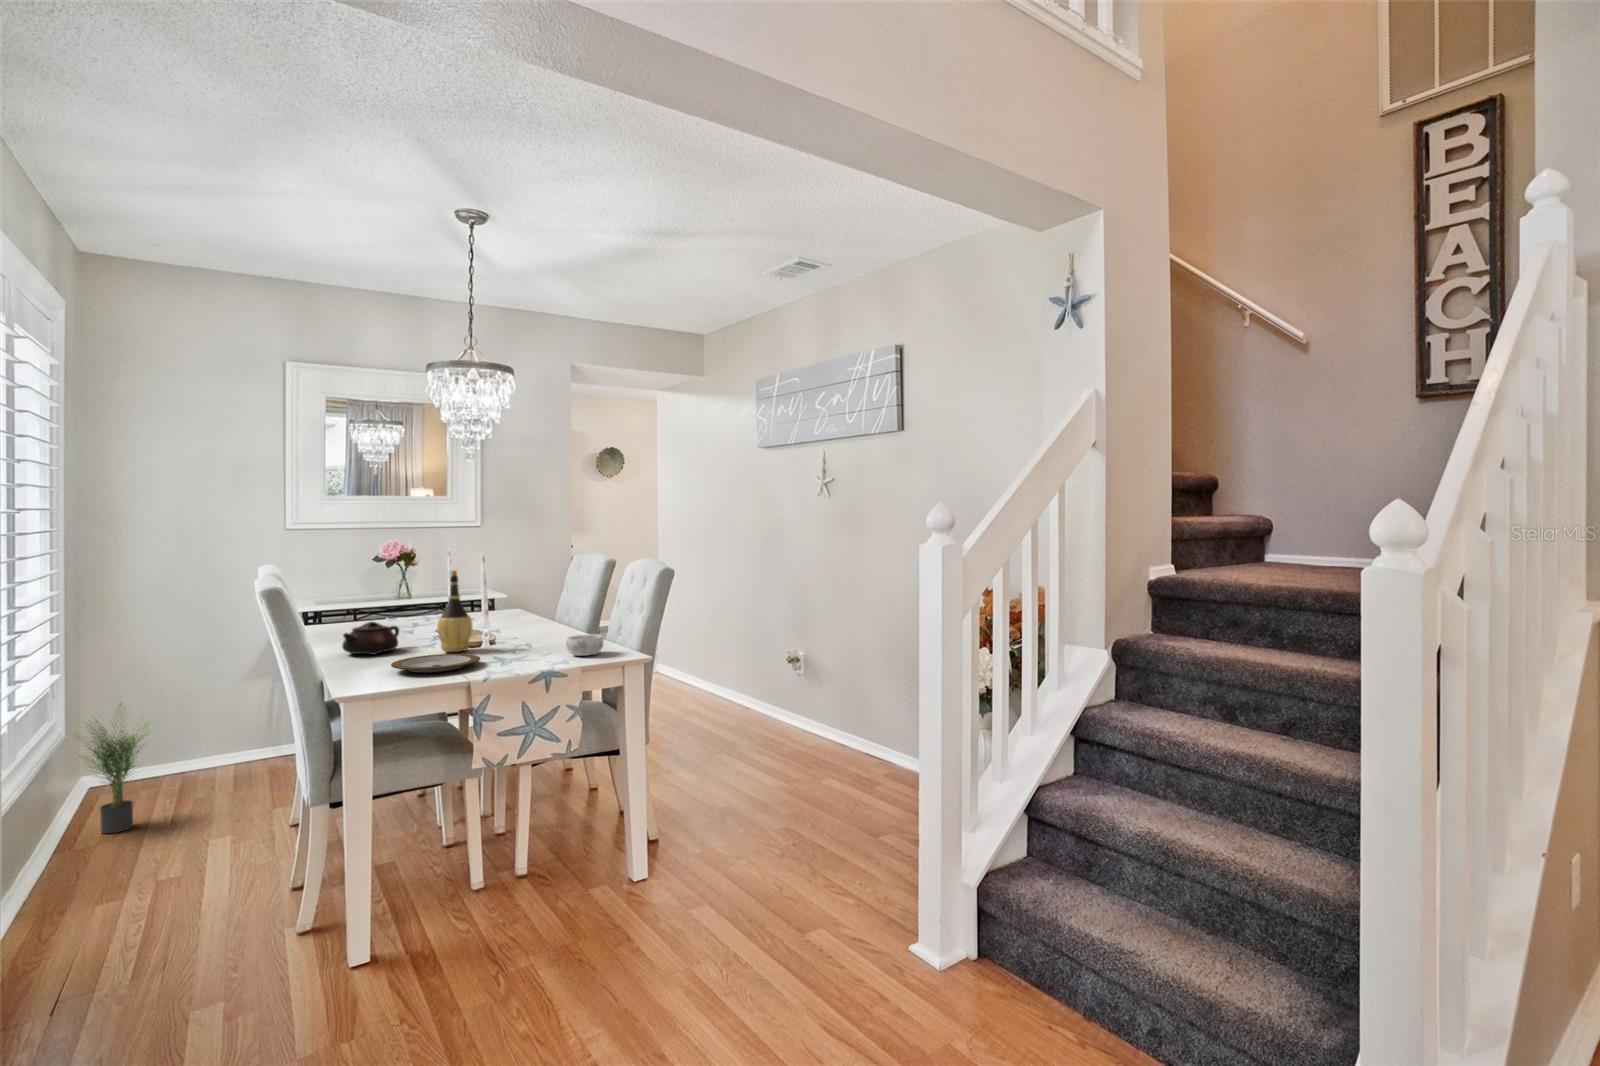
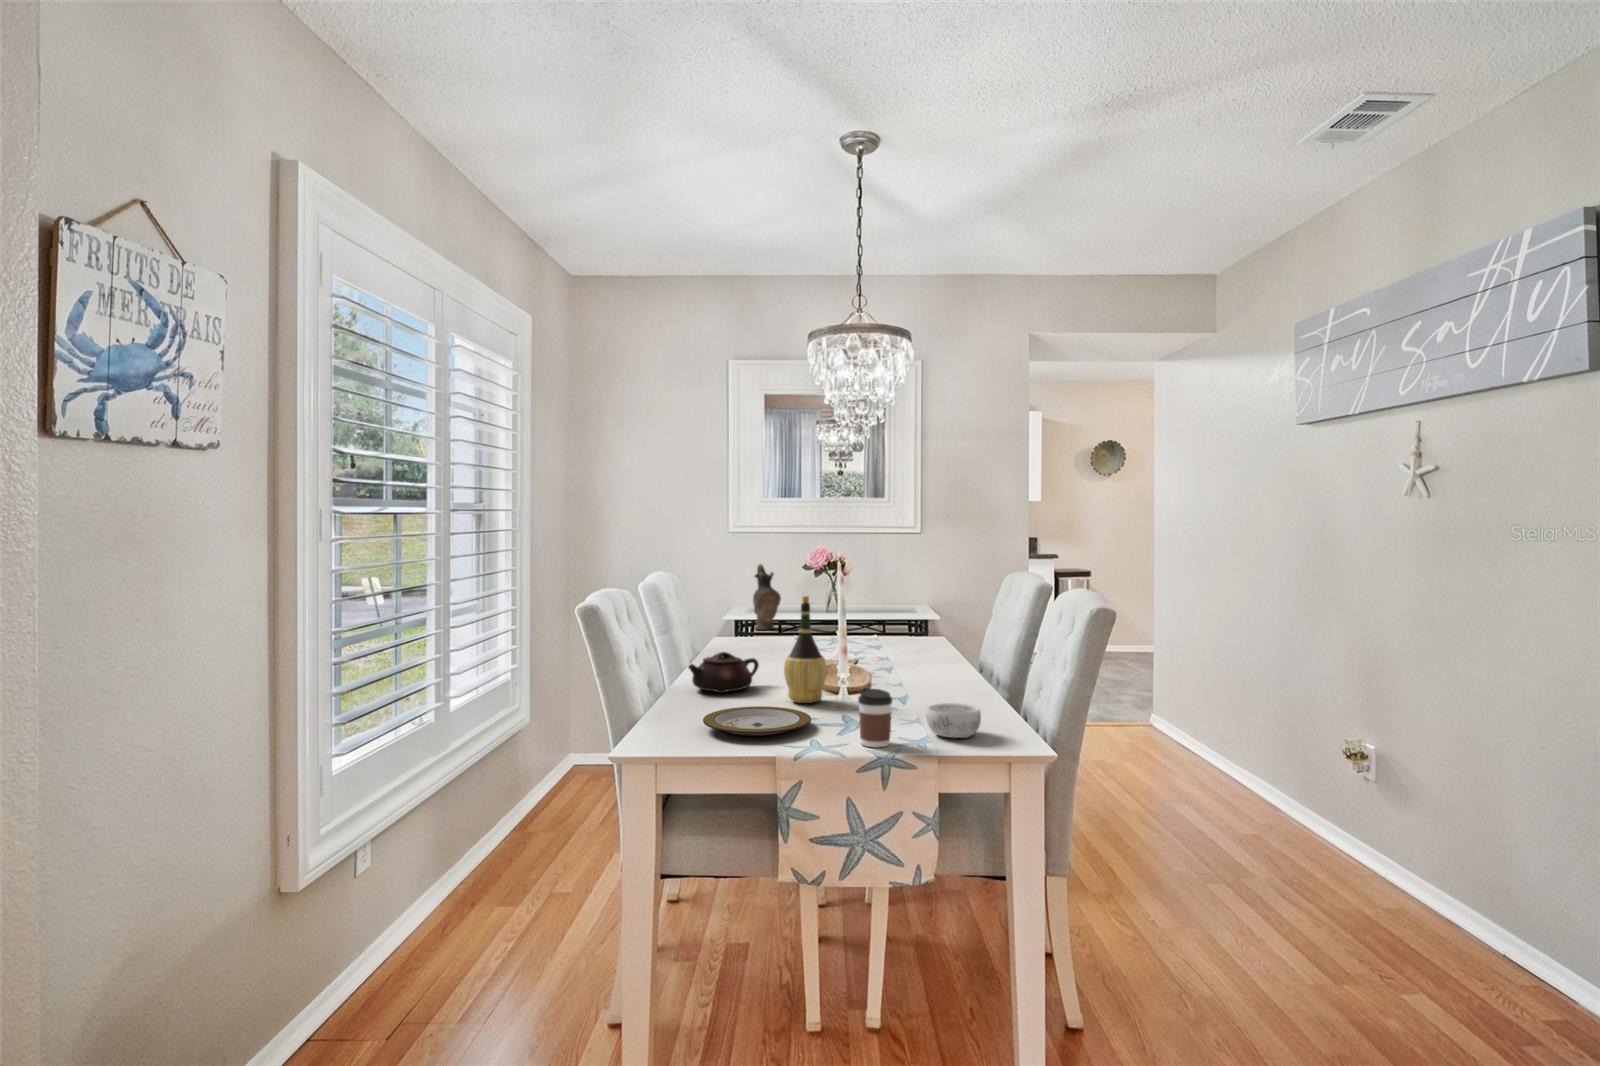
ceramic pitcher: none [334,554,364,614] -> present [753,564,781,630]
coffee cup: none [524,628,548,666] -> present [858,689,892,747]
potted plant: present [80,705,149,834] -> none [509,701,581,831]

